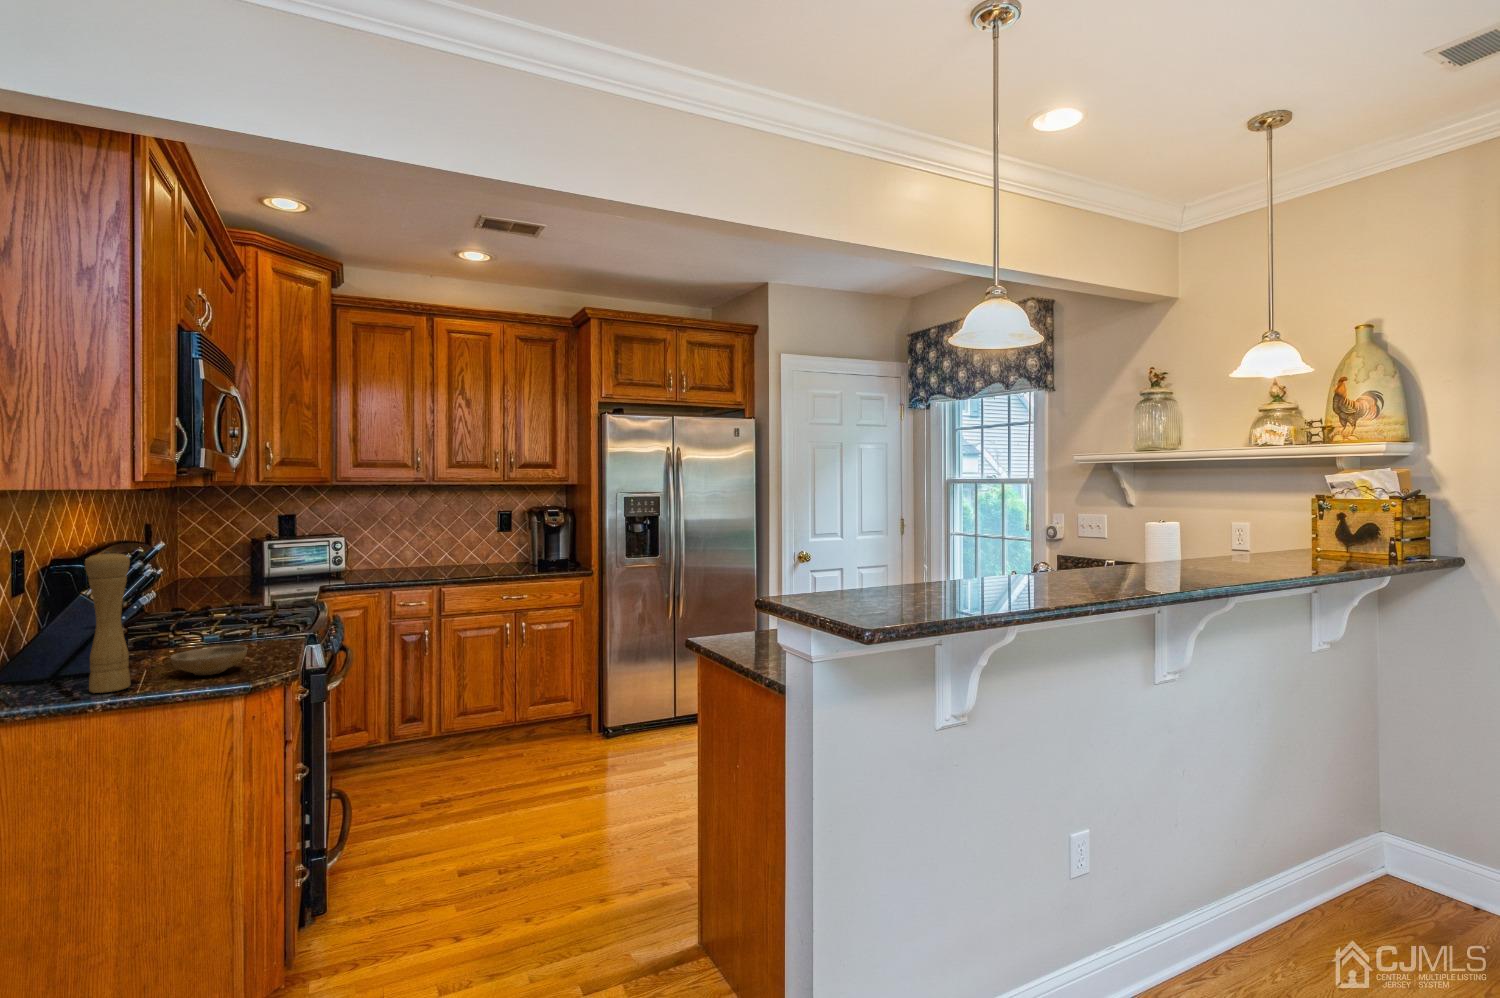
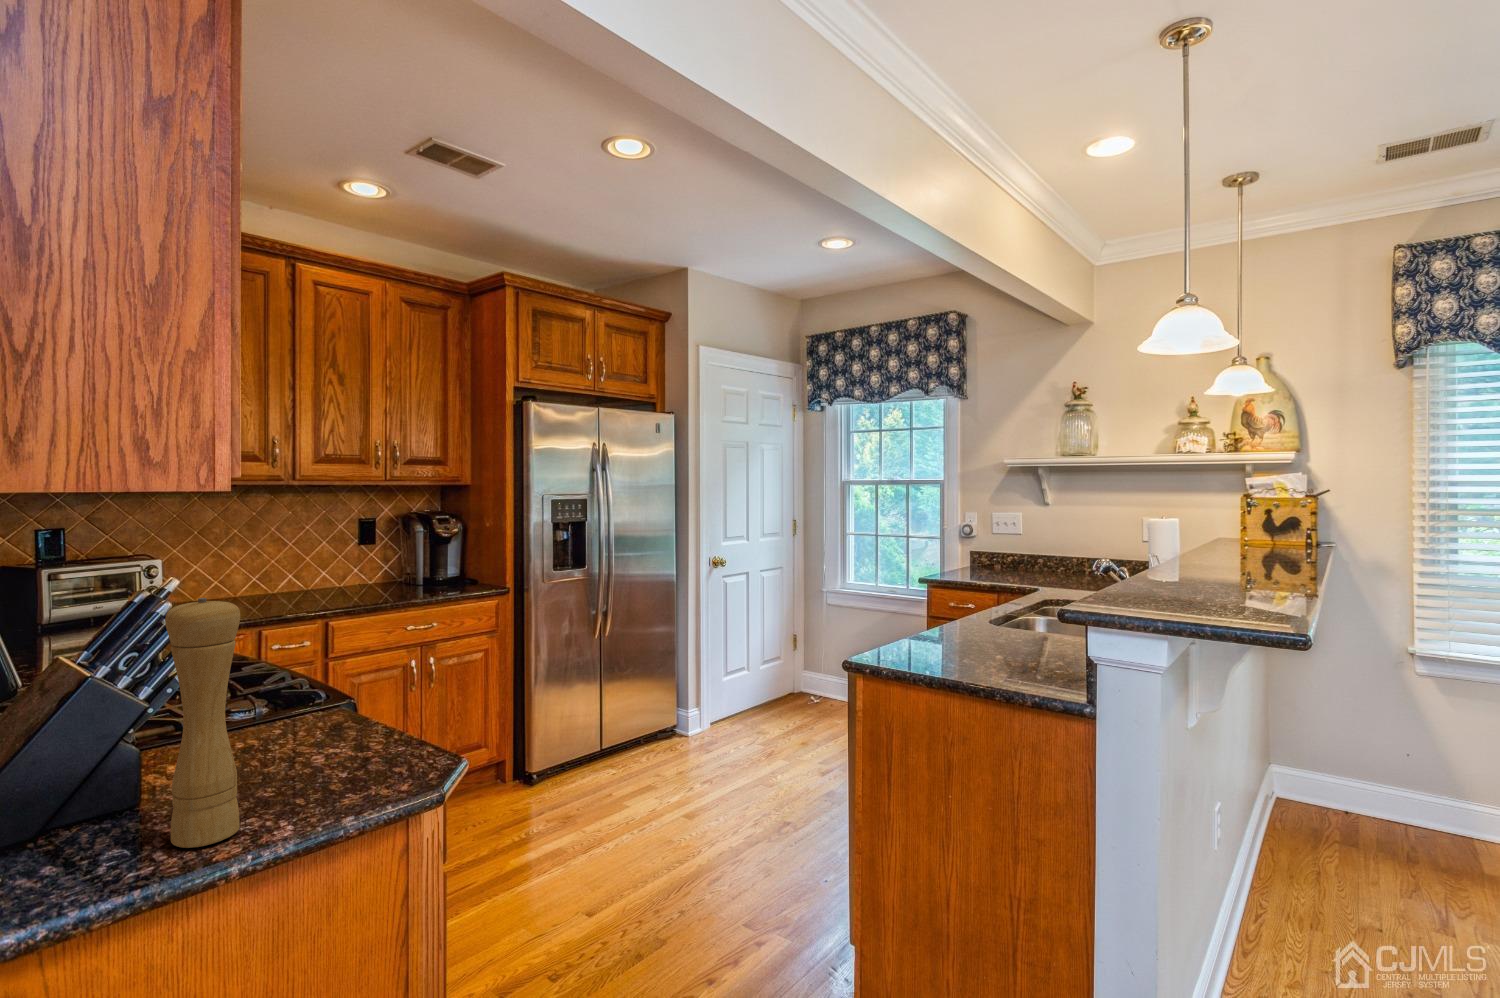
ceramic bowl: present [171,645,247,675] -> none [257,732,373,788]

